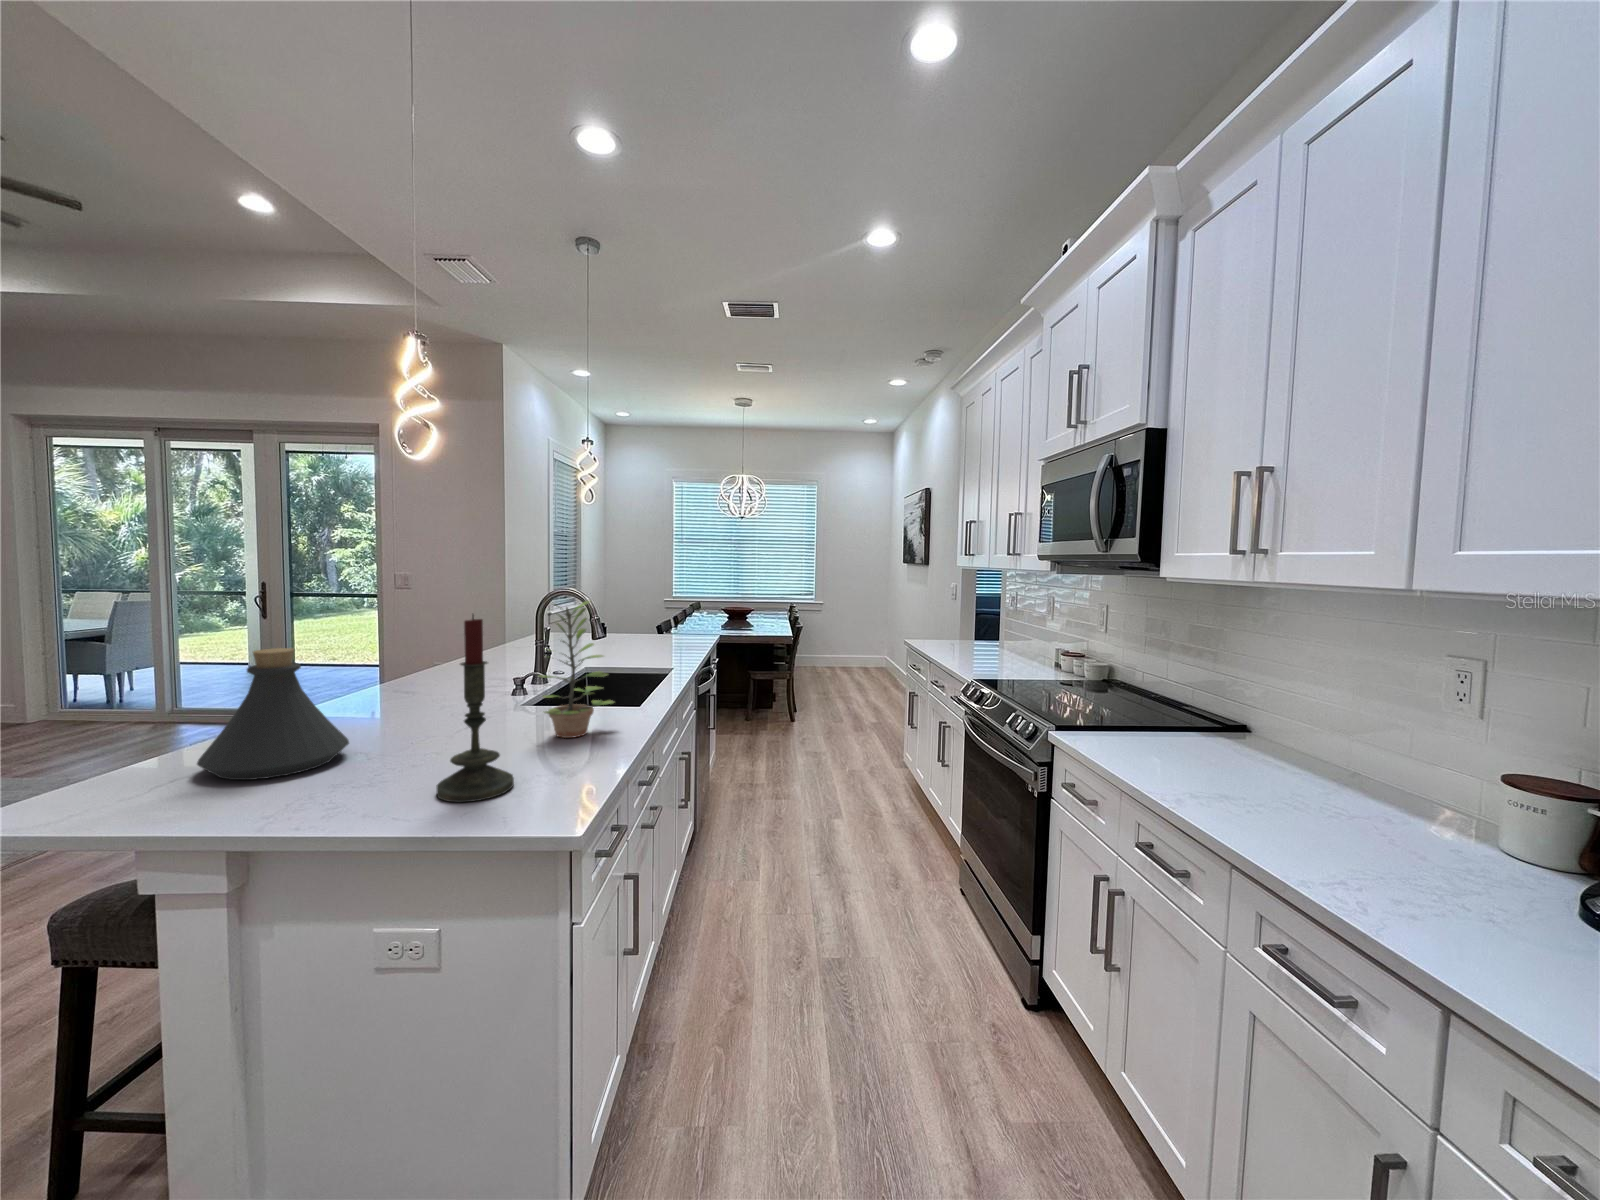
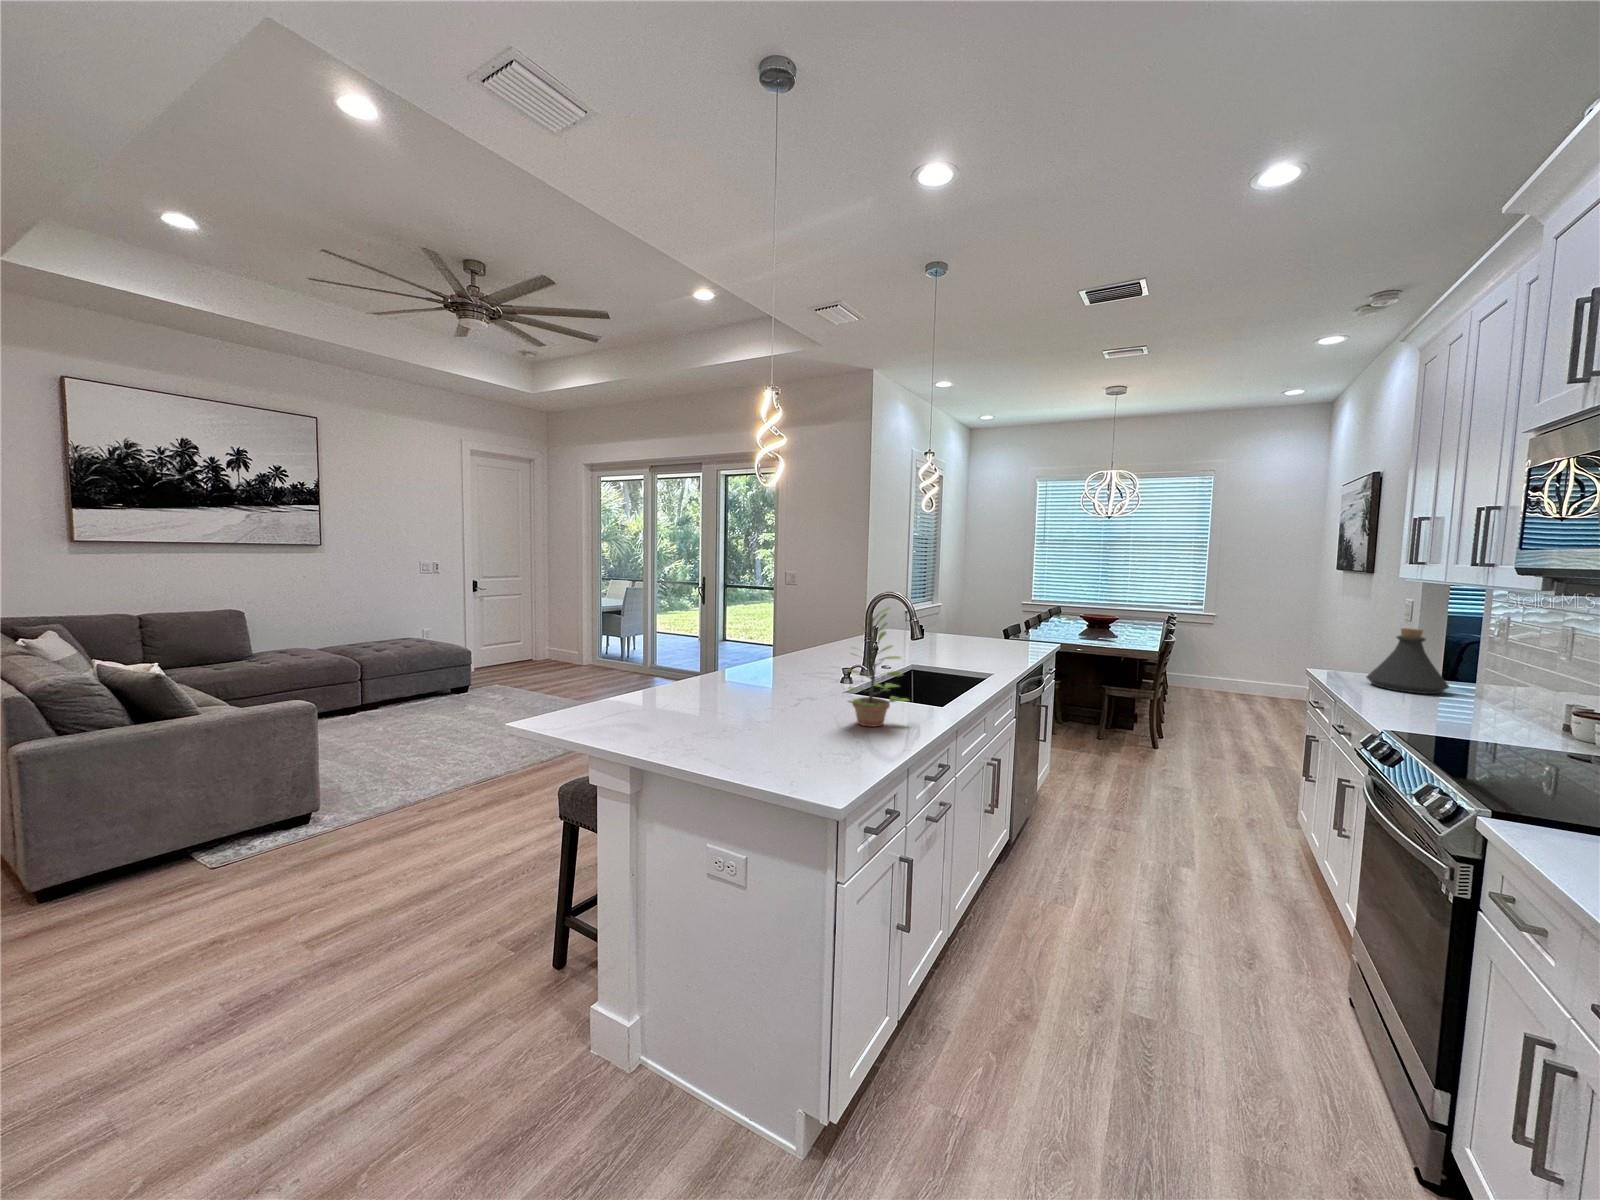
candle: present [437,615,514,802] -> none [755,616,809,764]
bottle: present [197,648,349,780] -> present [1366,628,1449,694]

